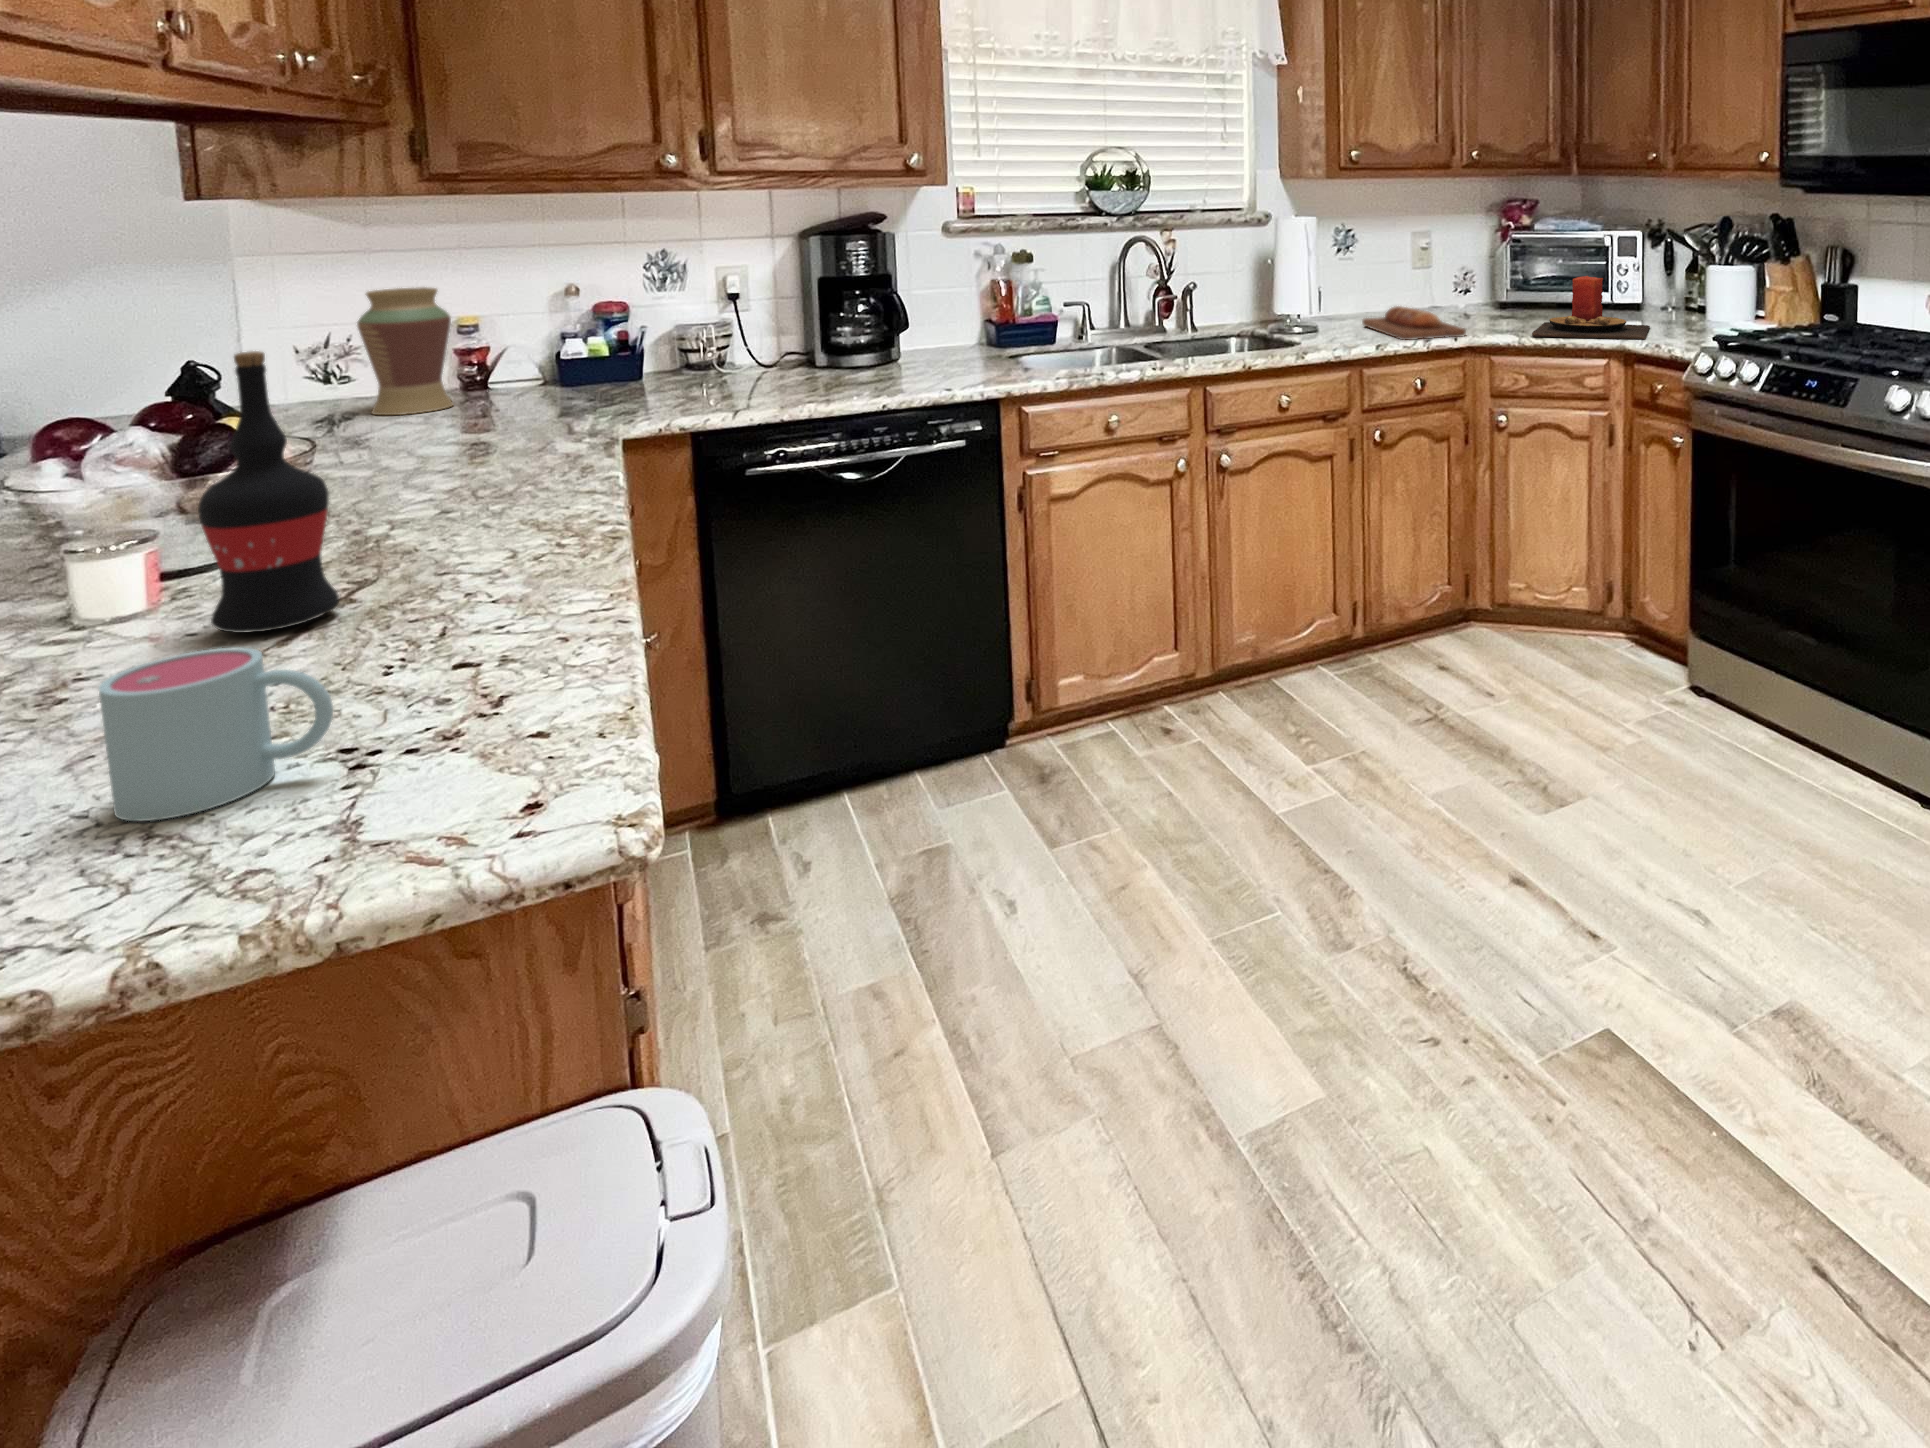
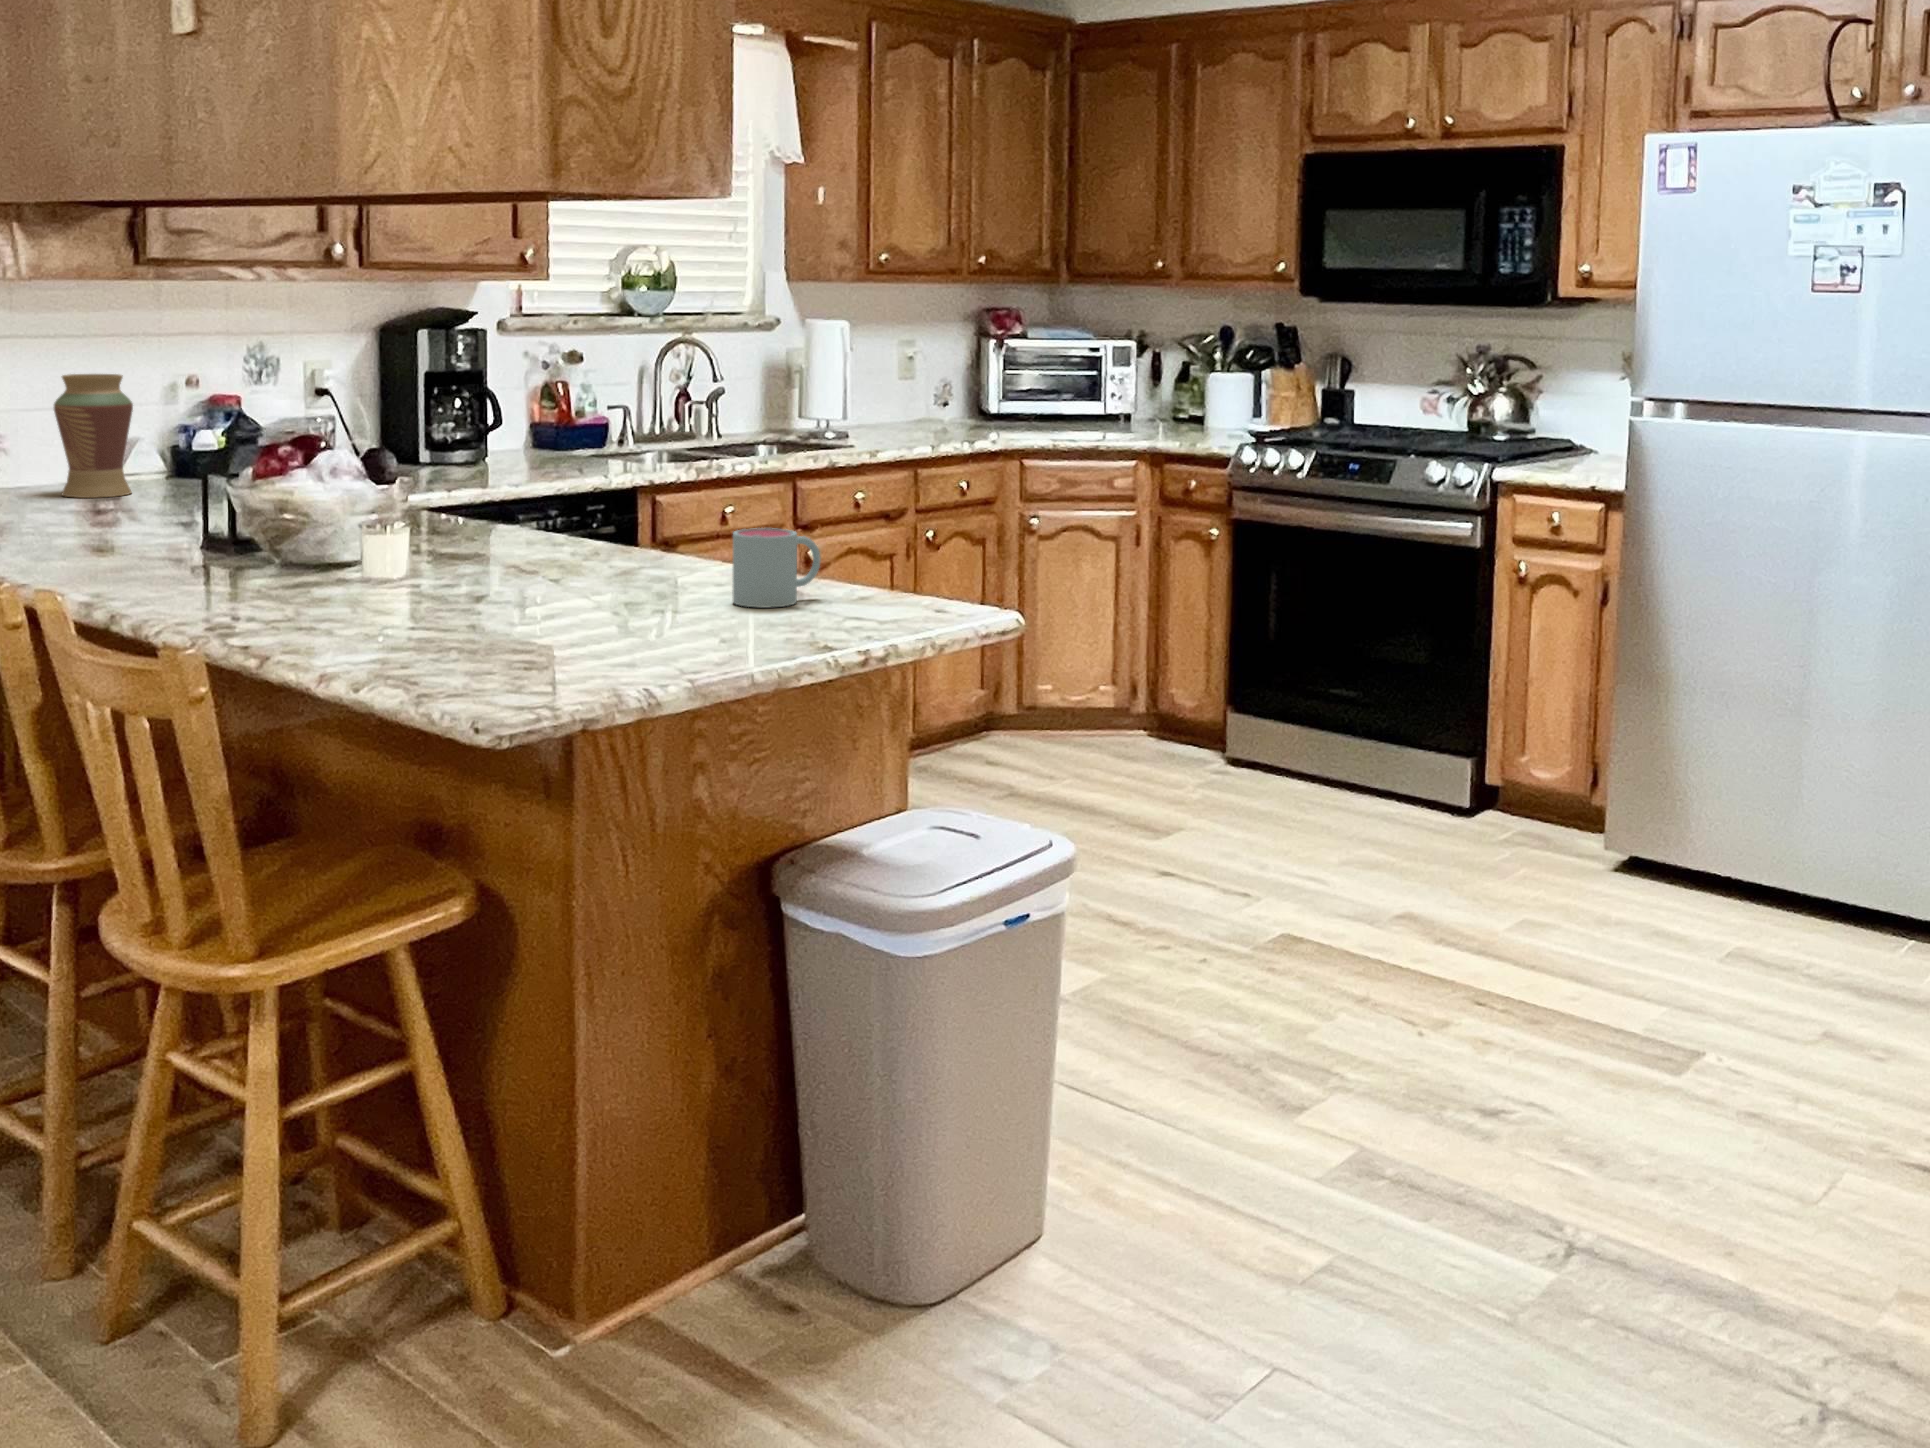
candle: present [1532,276,1650,340] -> none [1052,382,1168,442]
bread loaf: present [1362,306,1466,340] -> none [871,414,993,444]
wine bottle: present [198,351,339,633] -> none [515,380,586,570]

